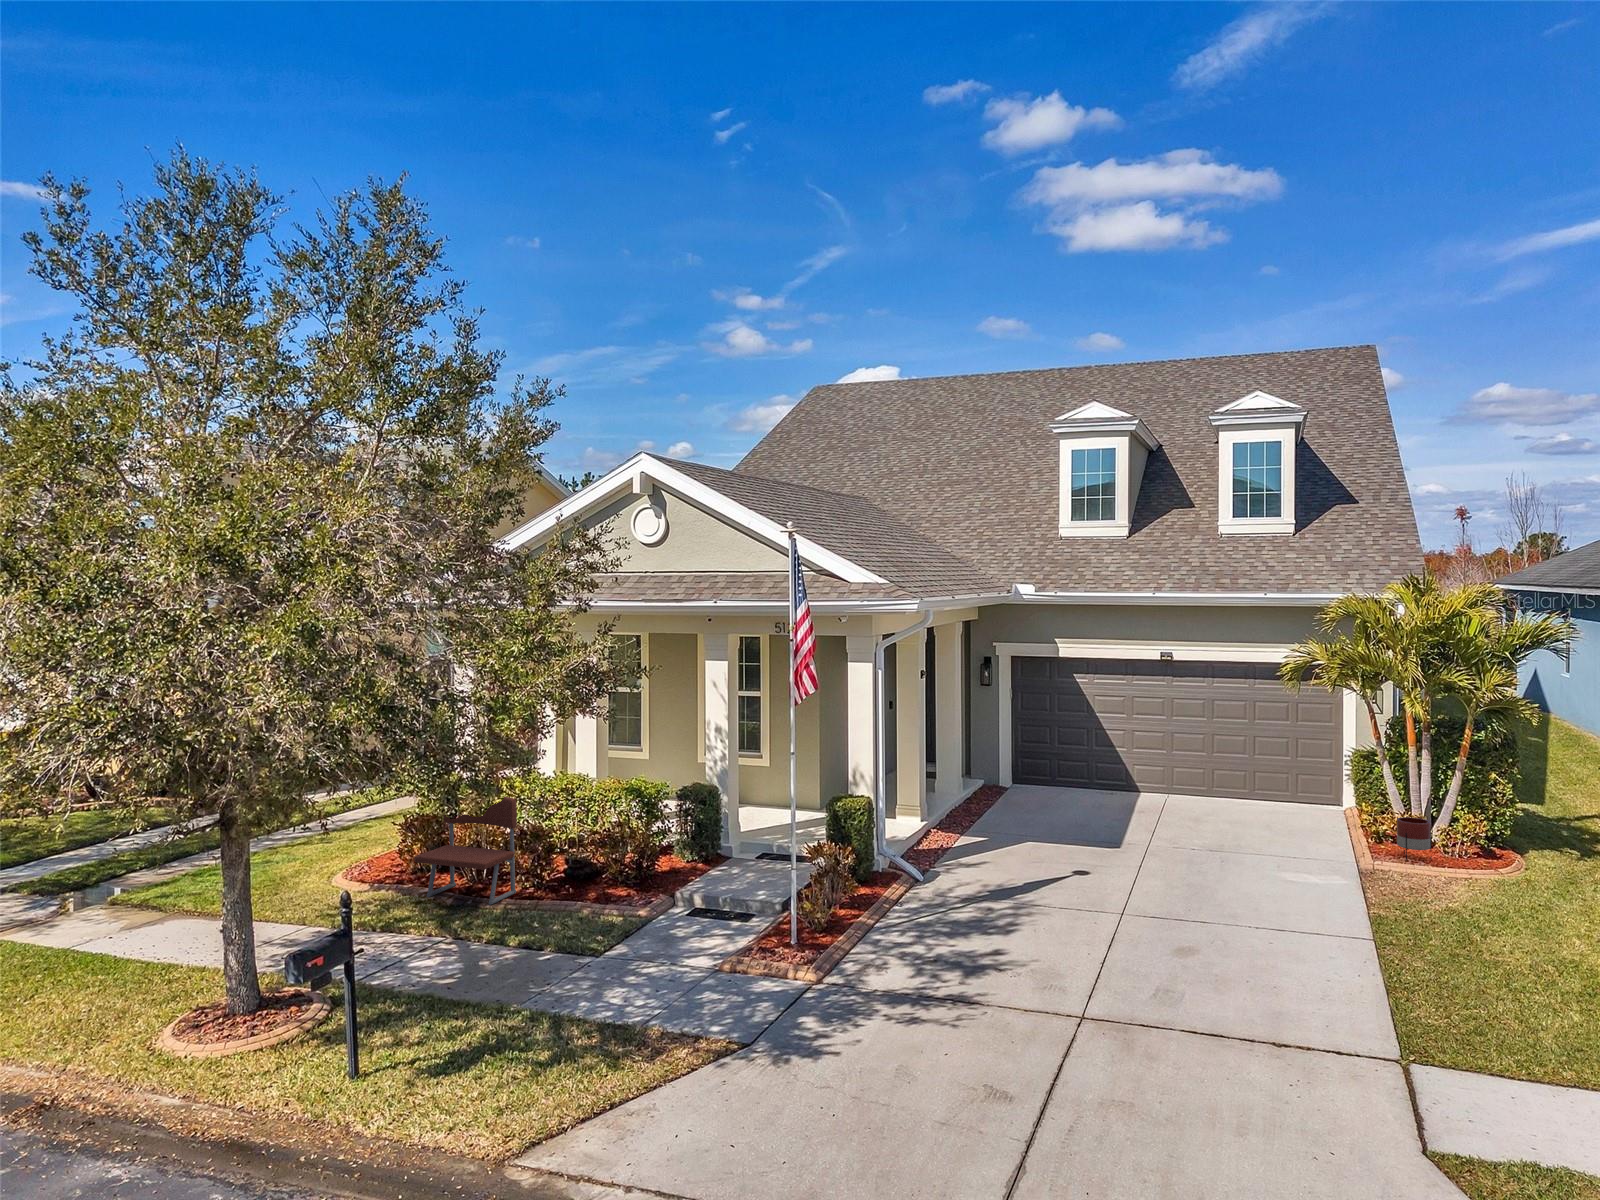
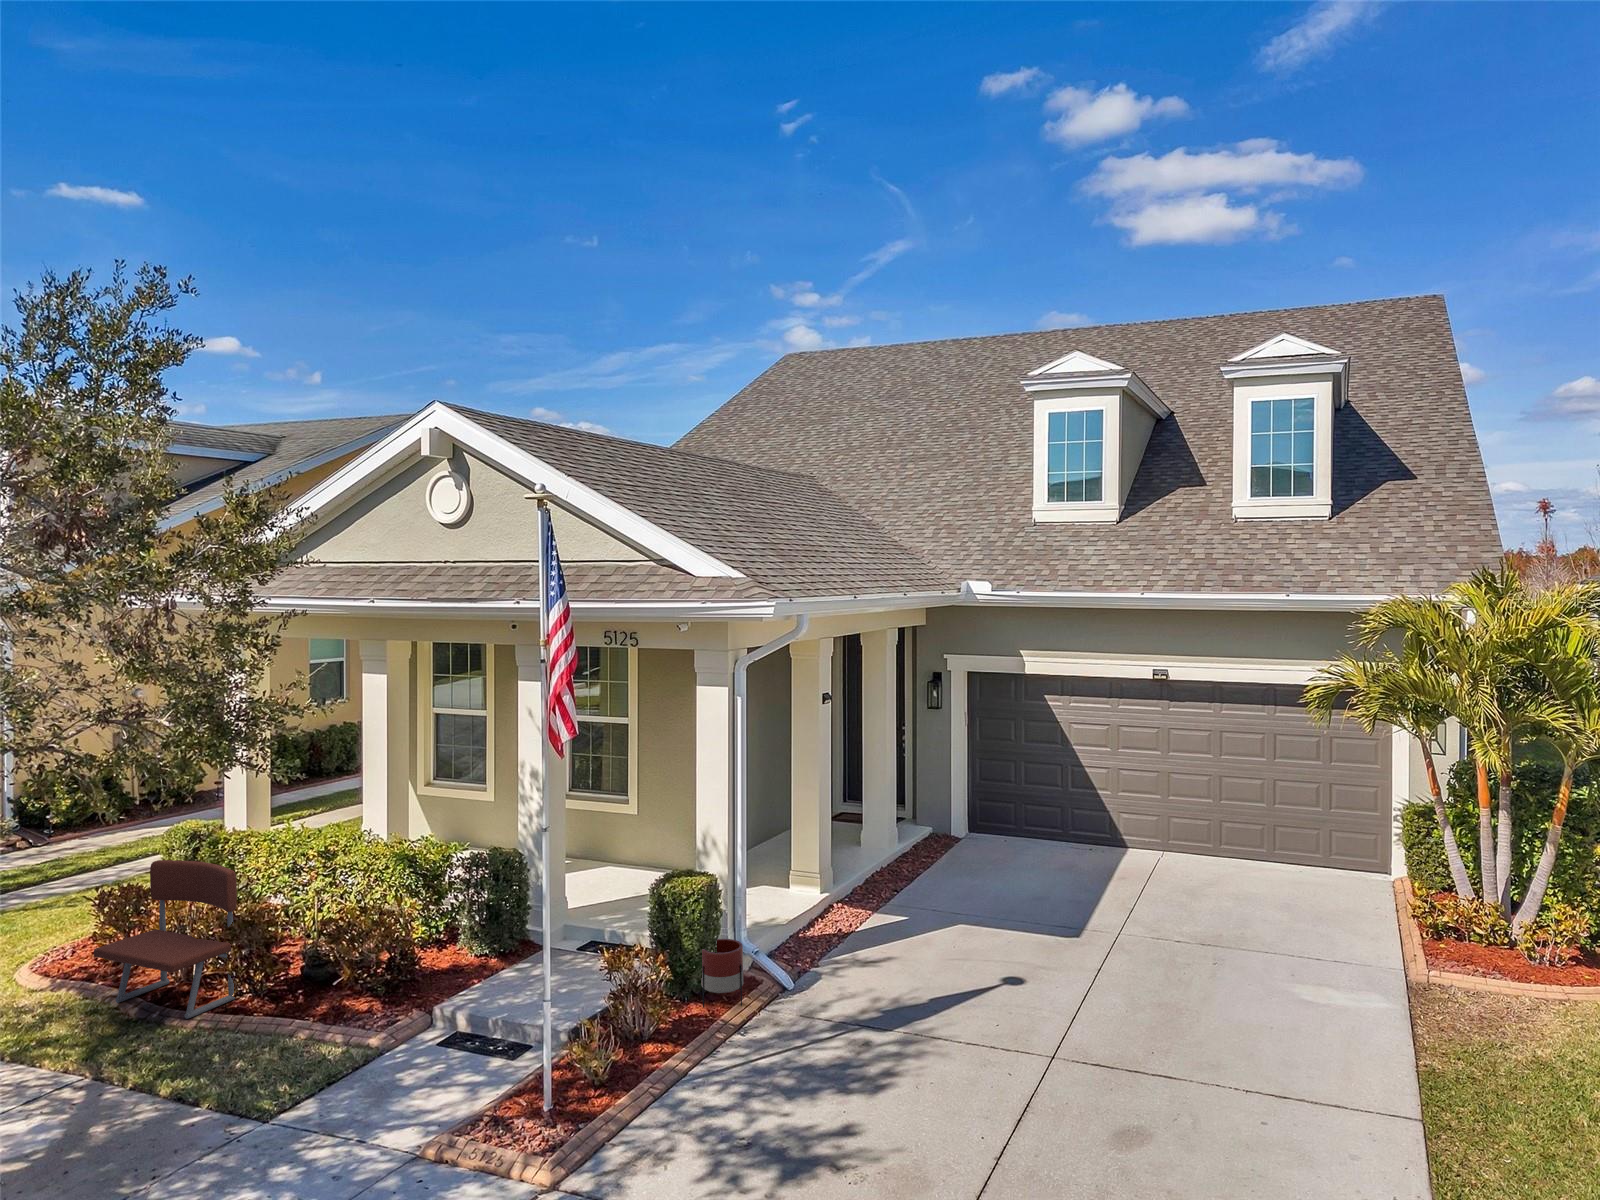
planter: present [1397,817,1432,860] -> present [701,939,743,1008]

